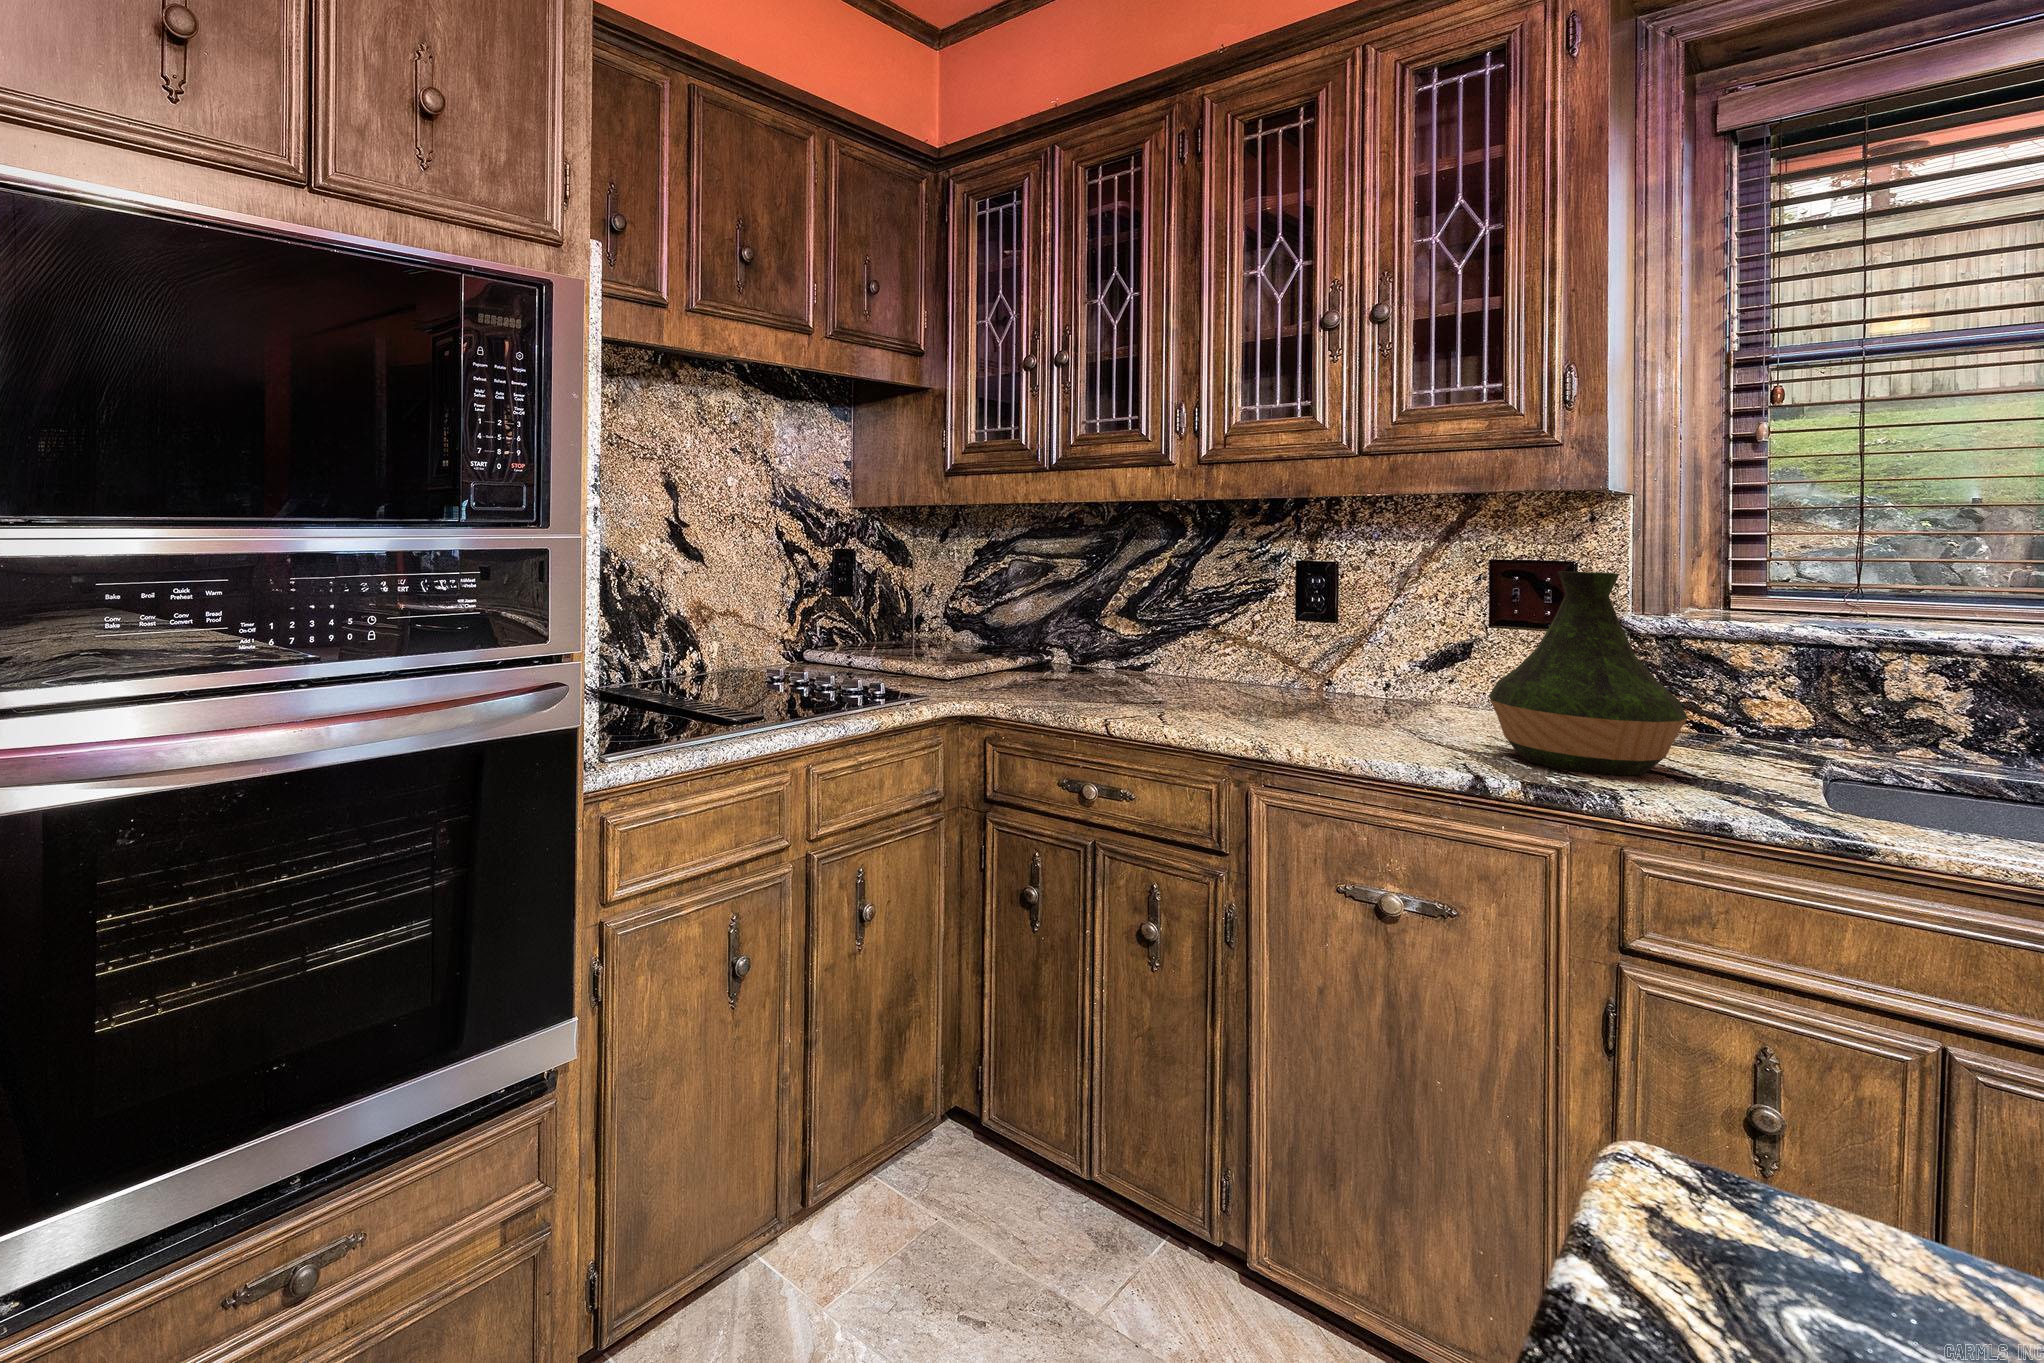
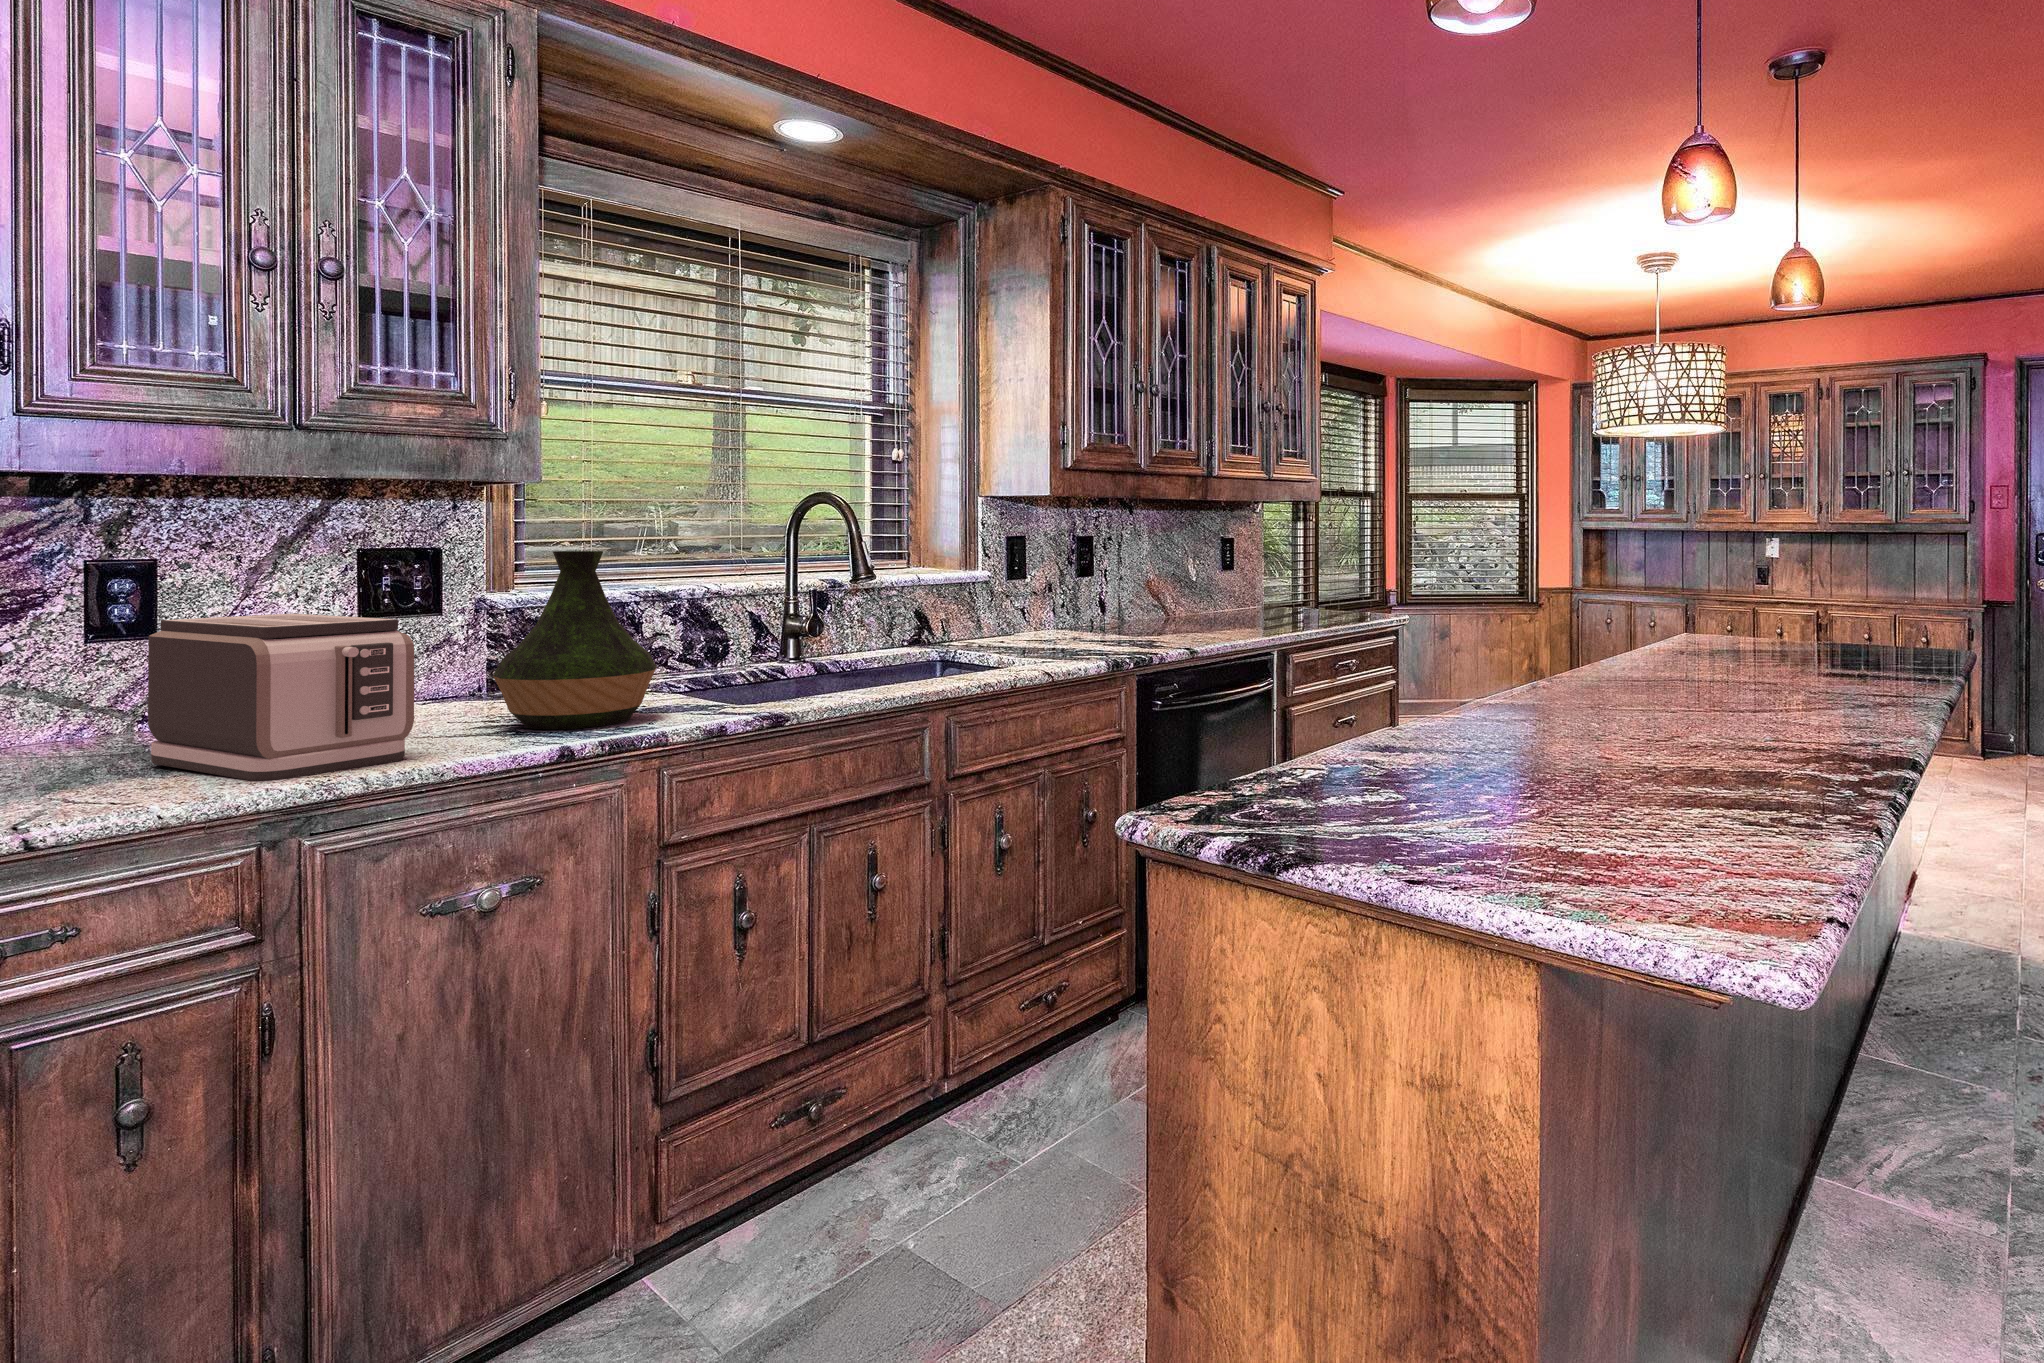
toaster: none [1215,605,1354,744] -> present [148,614,414,781]

